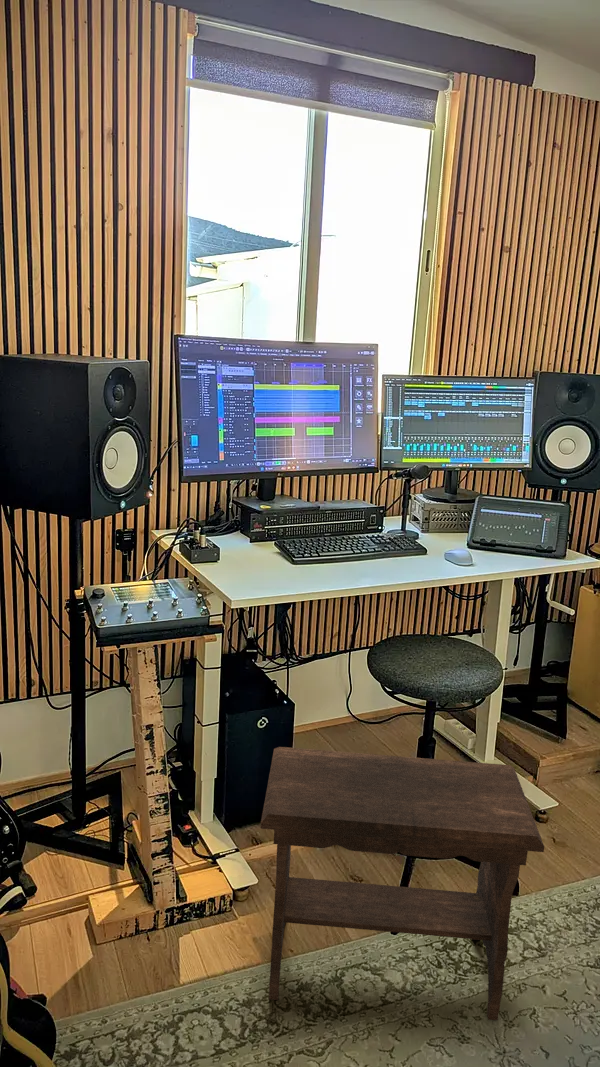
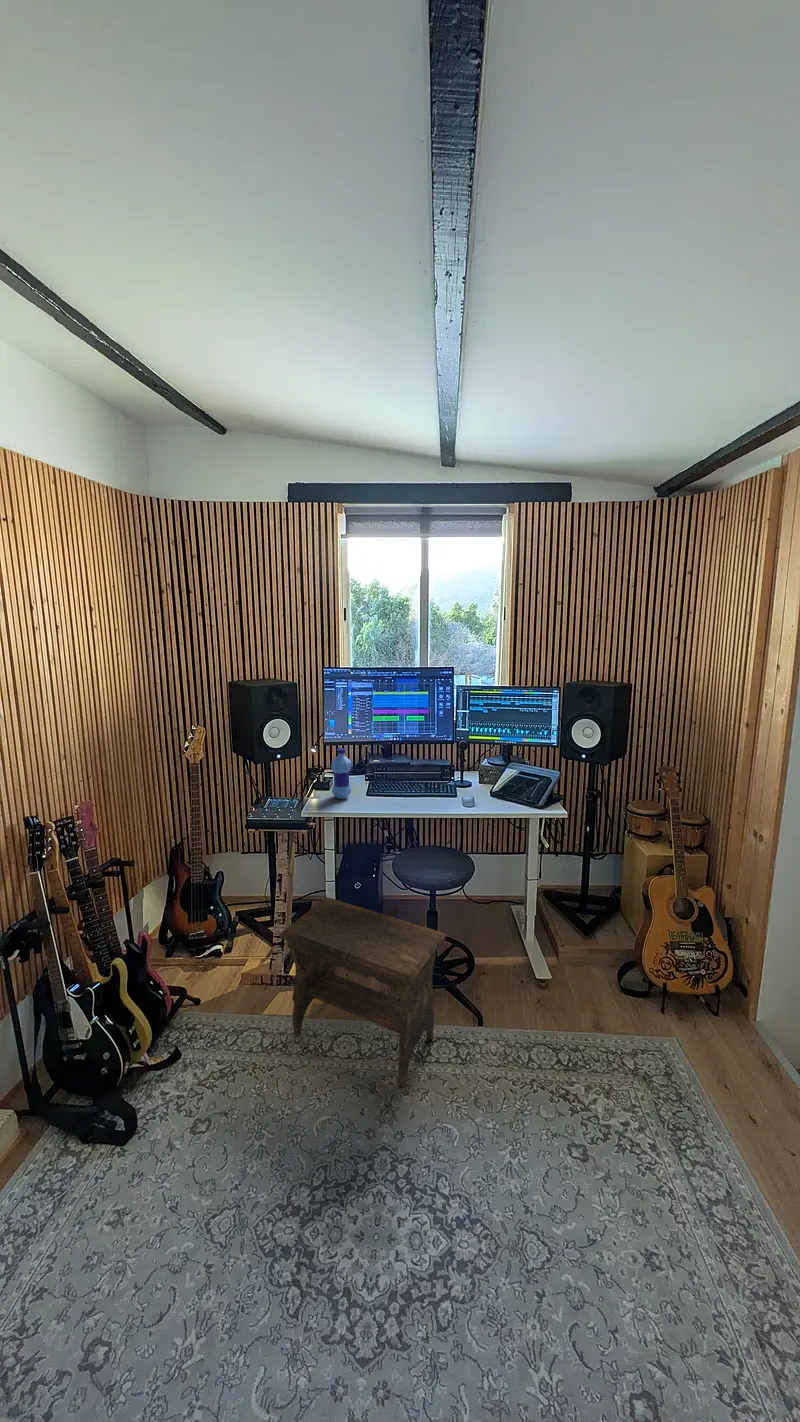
water bottle: none [236,479,276,573] -> present [331,748,351,799]

